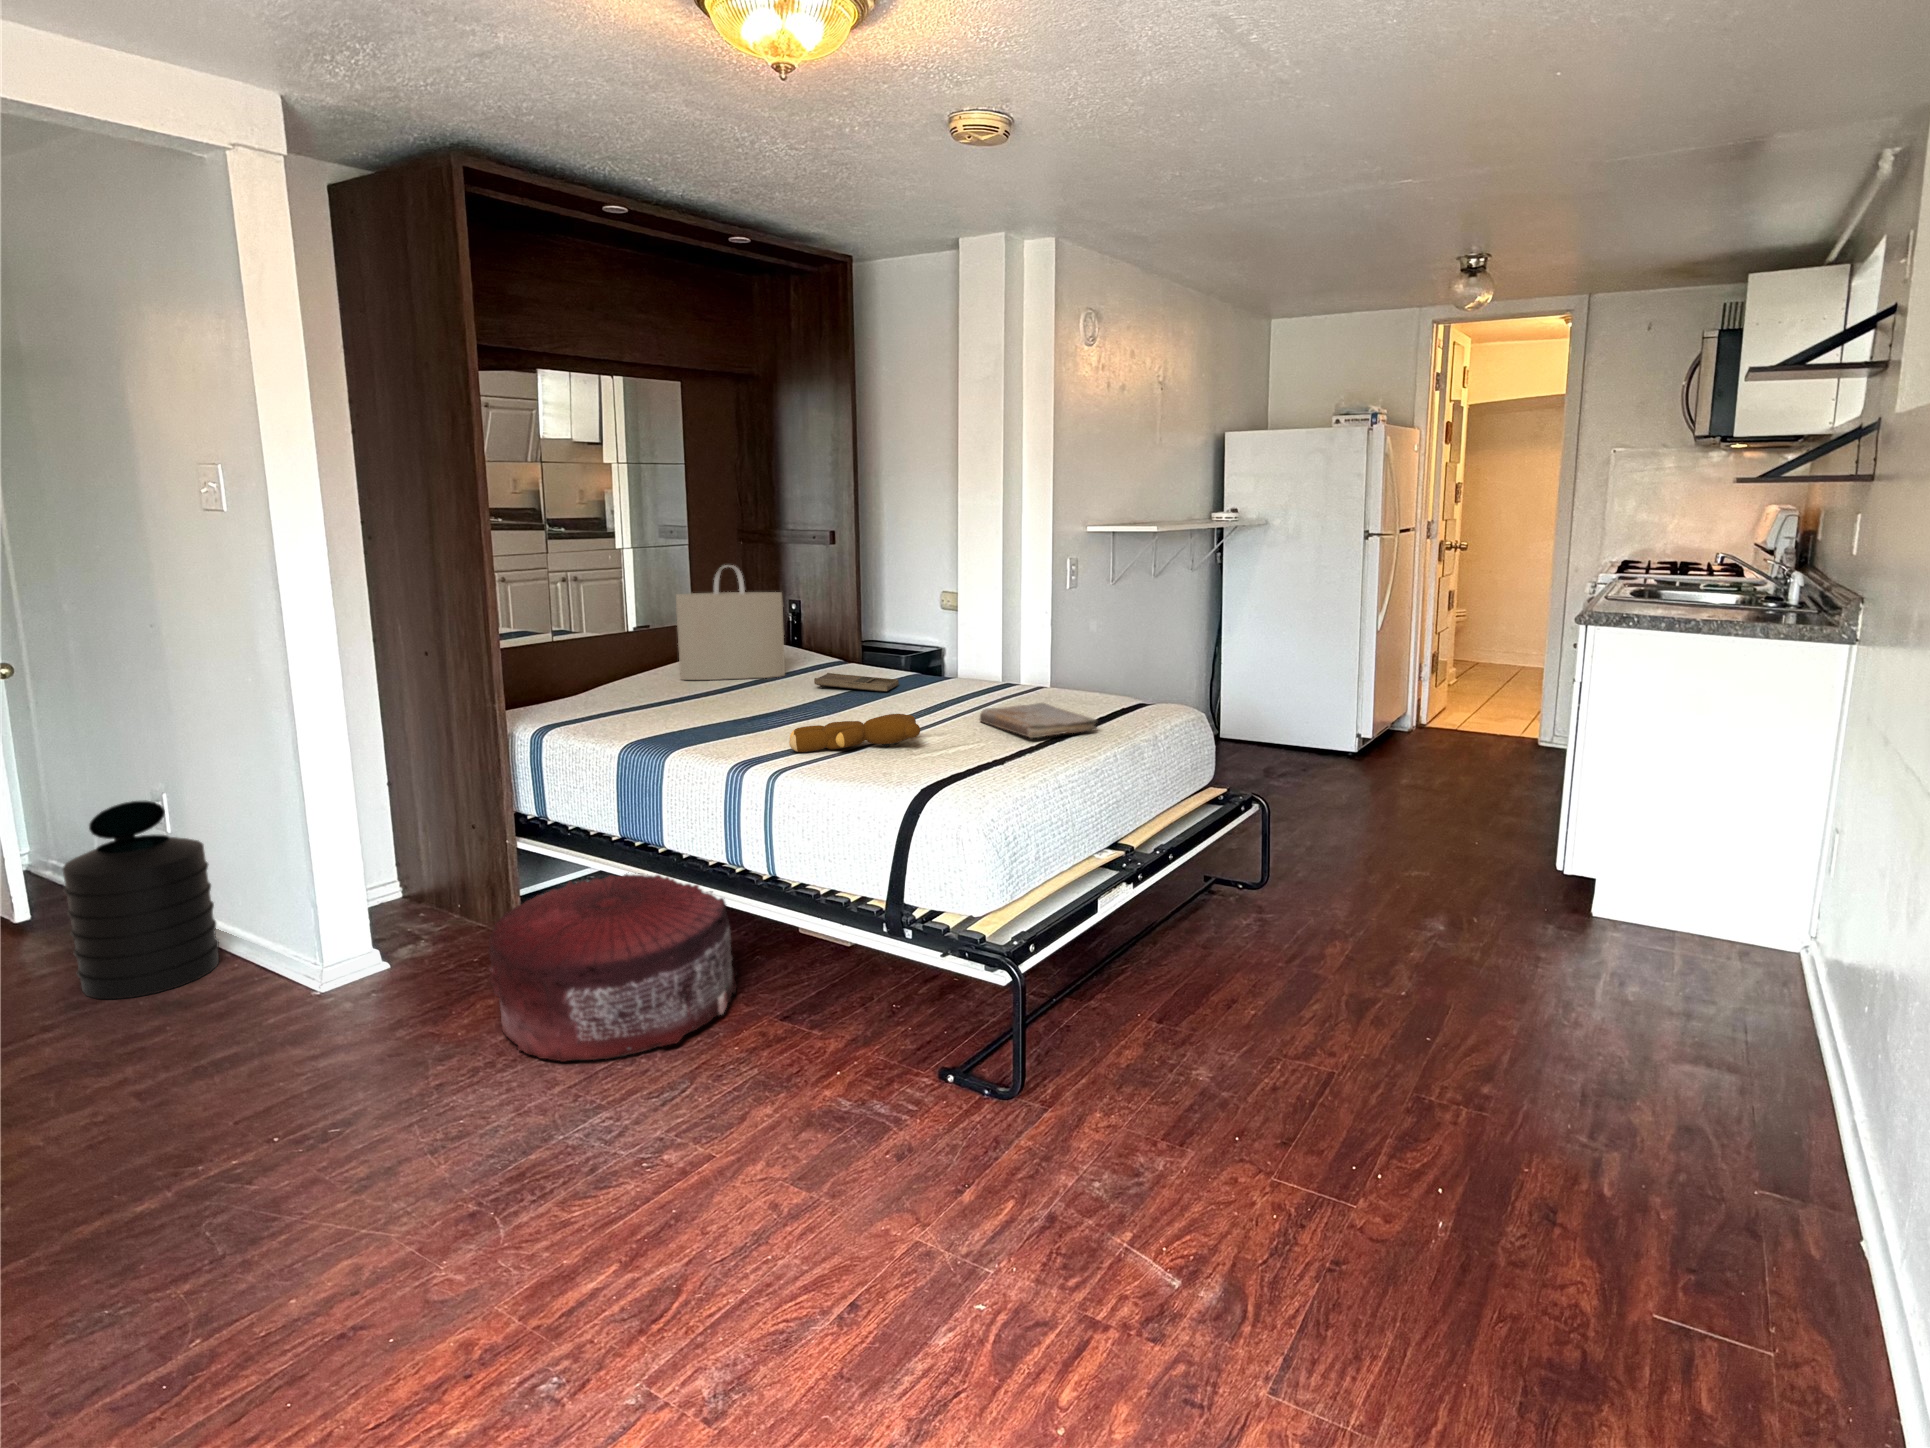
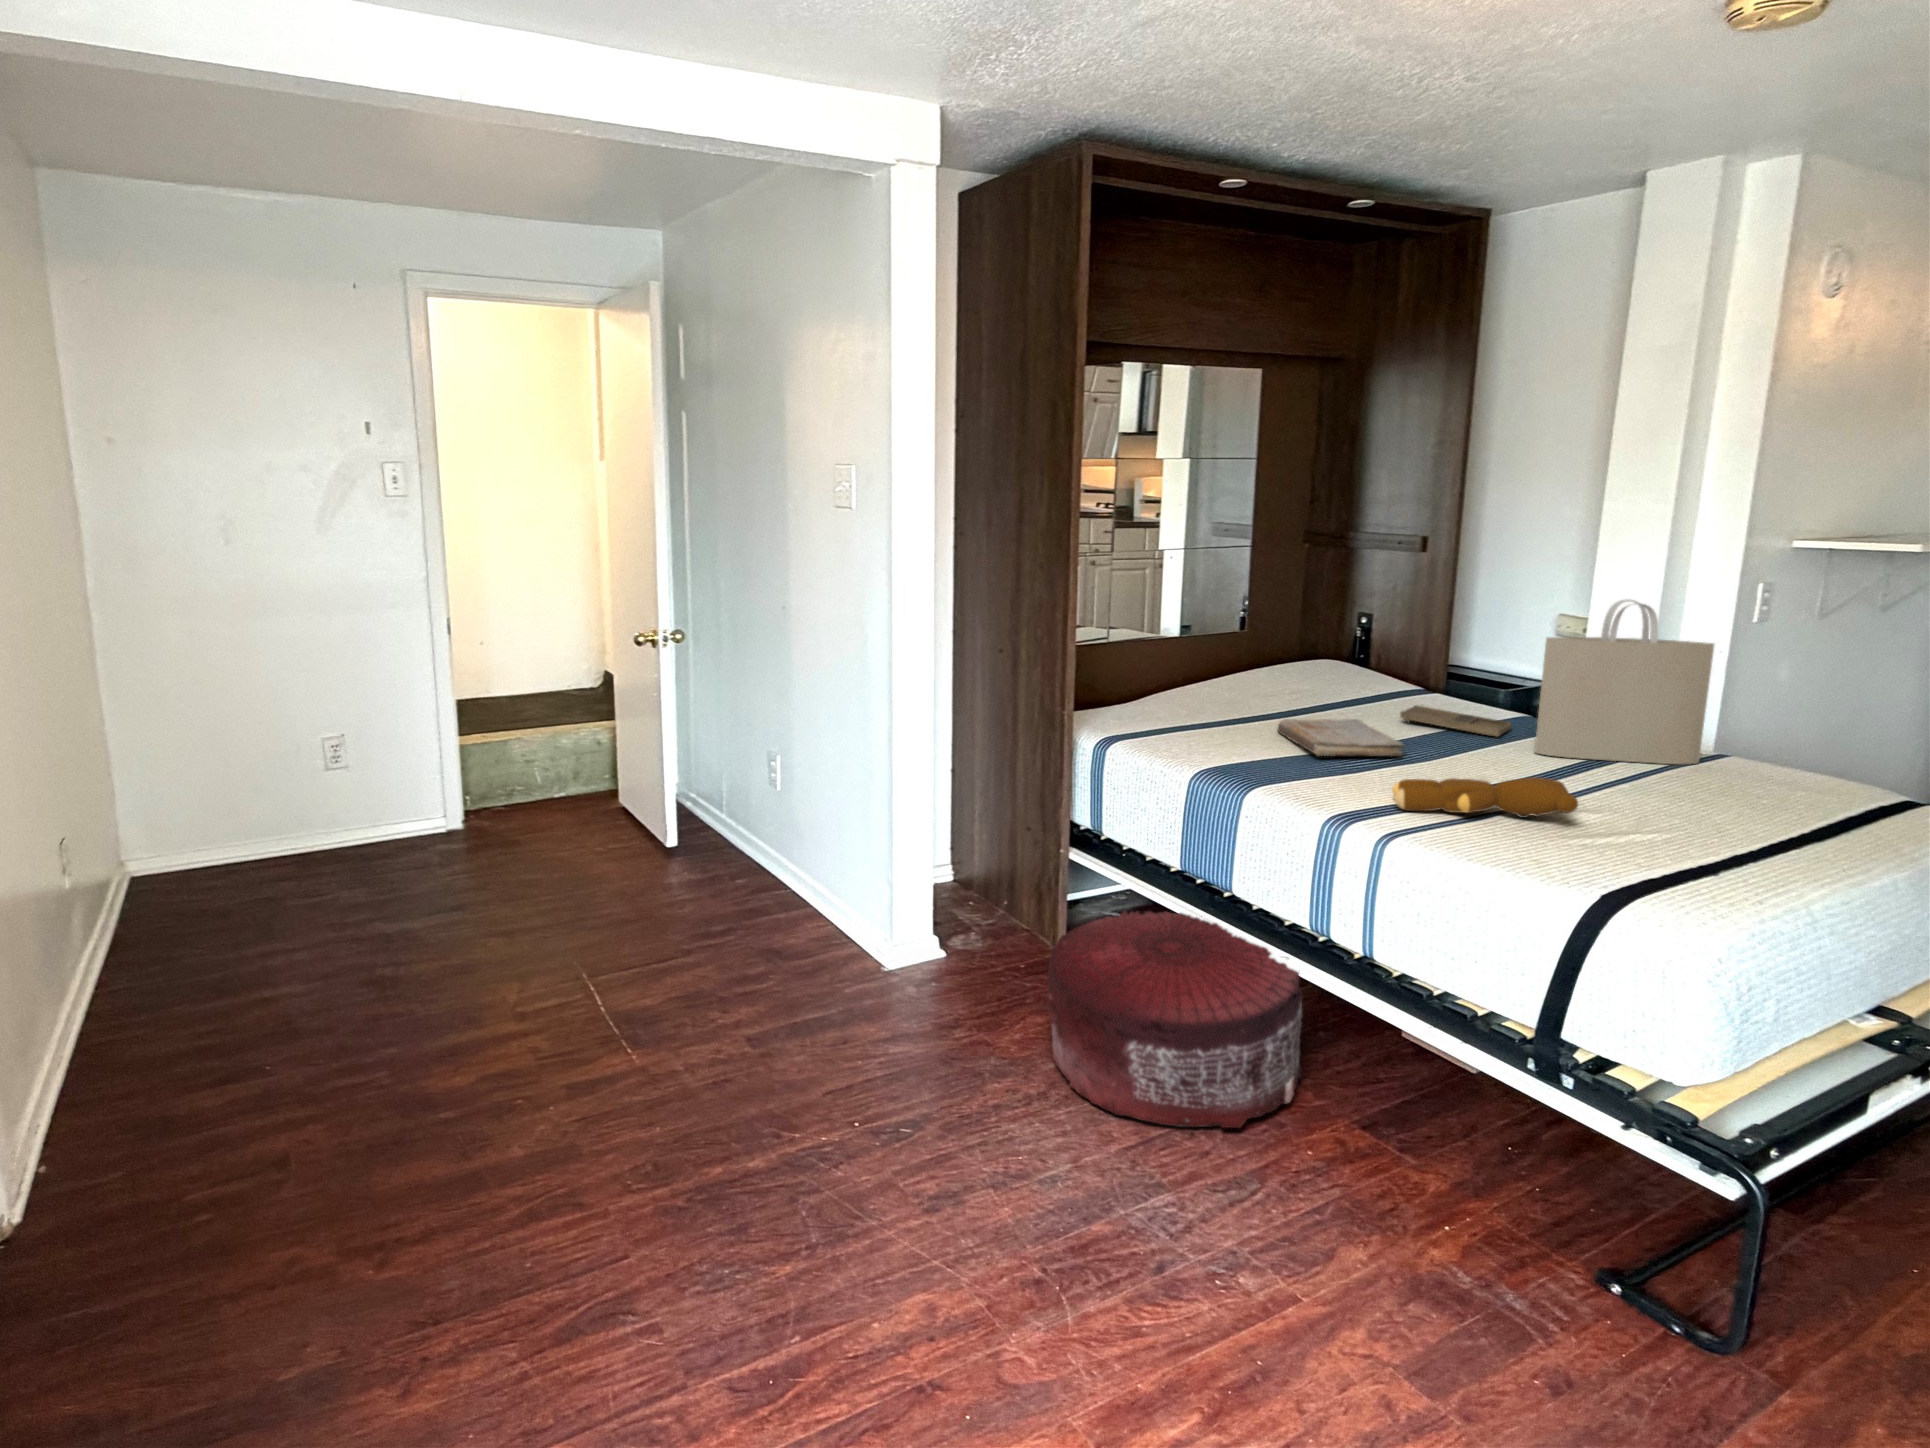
tote bag: present [676,565,785,680] -> present [1535,600,1714,764]
book: present [980,703,1097,738] -> present [1277,719,1405,756]
trash can: present [63,801,219,999] -> none [710,767,811,939]

